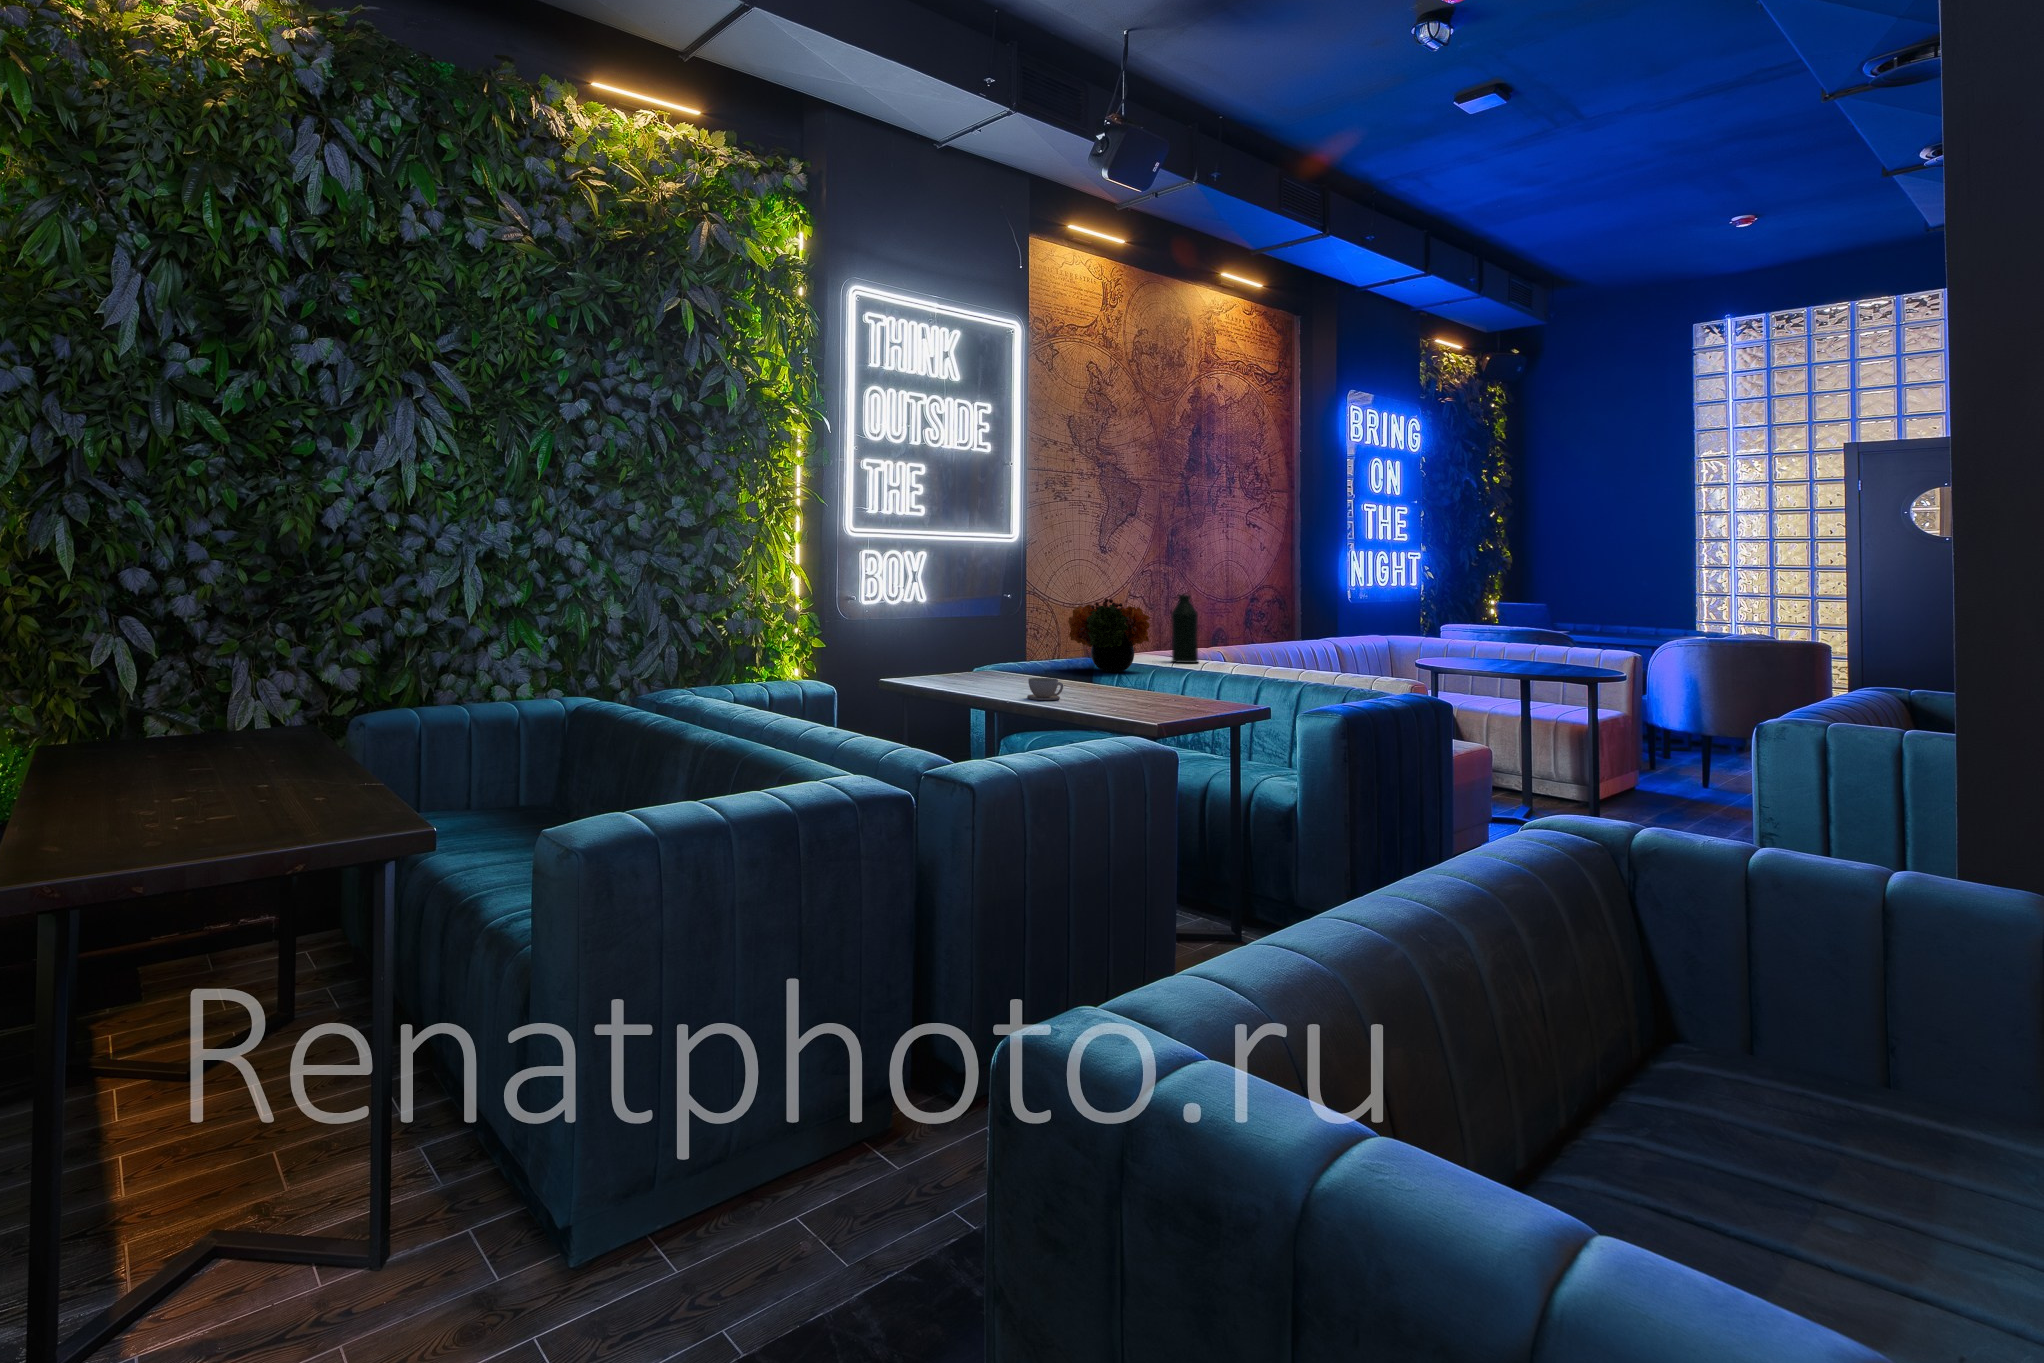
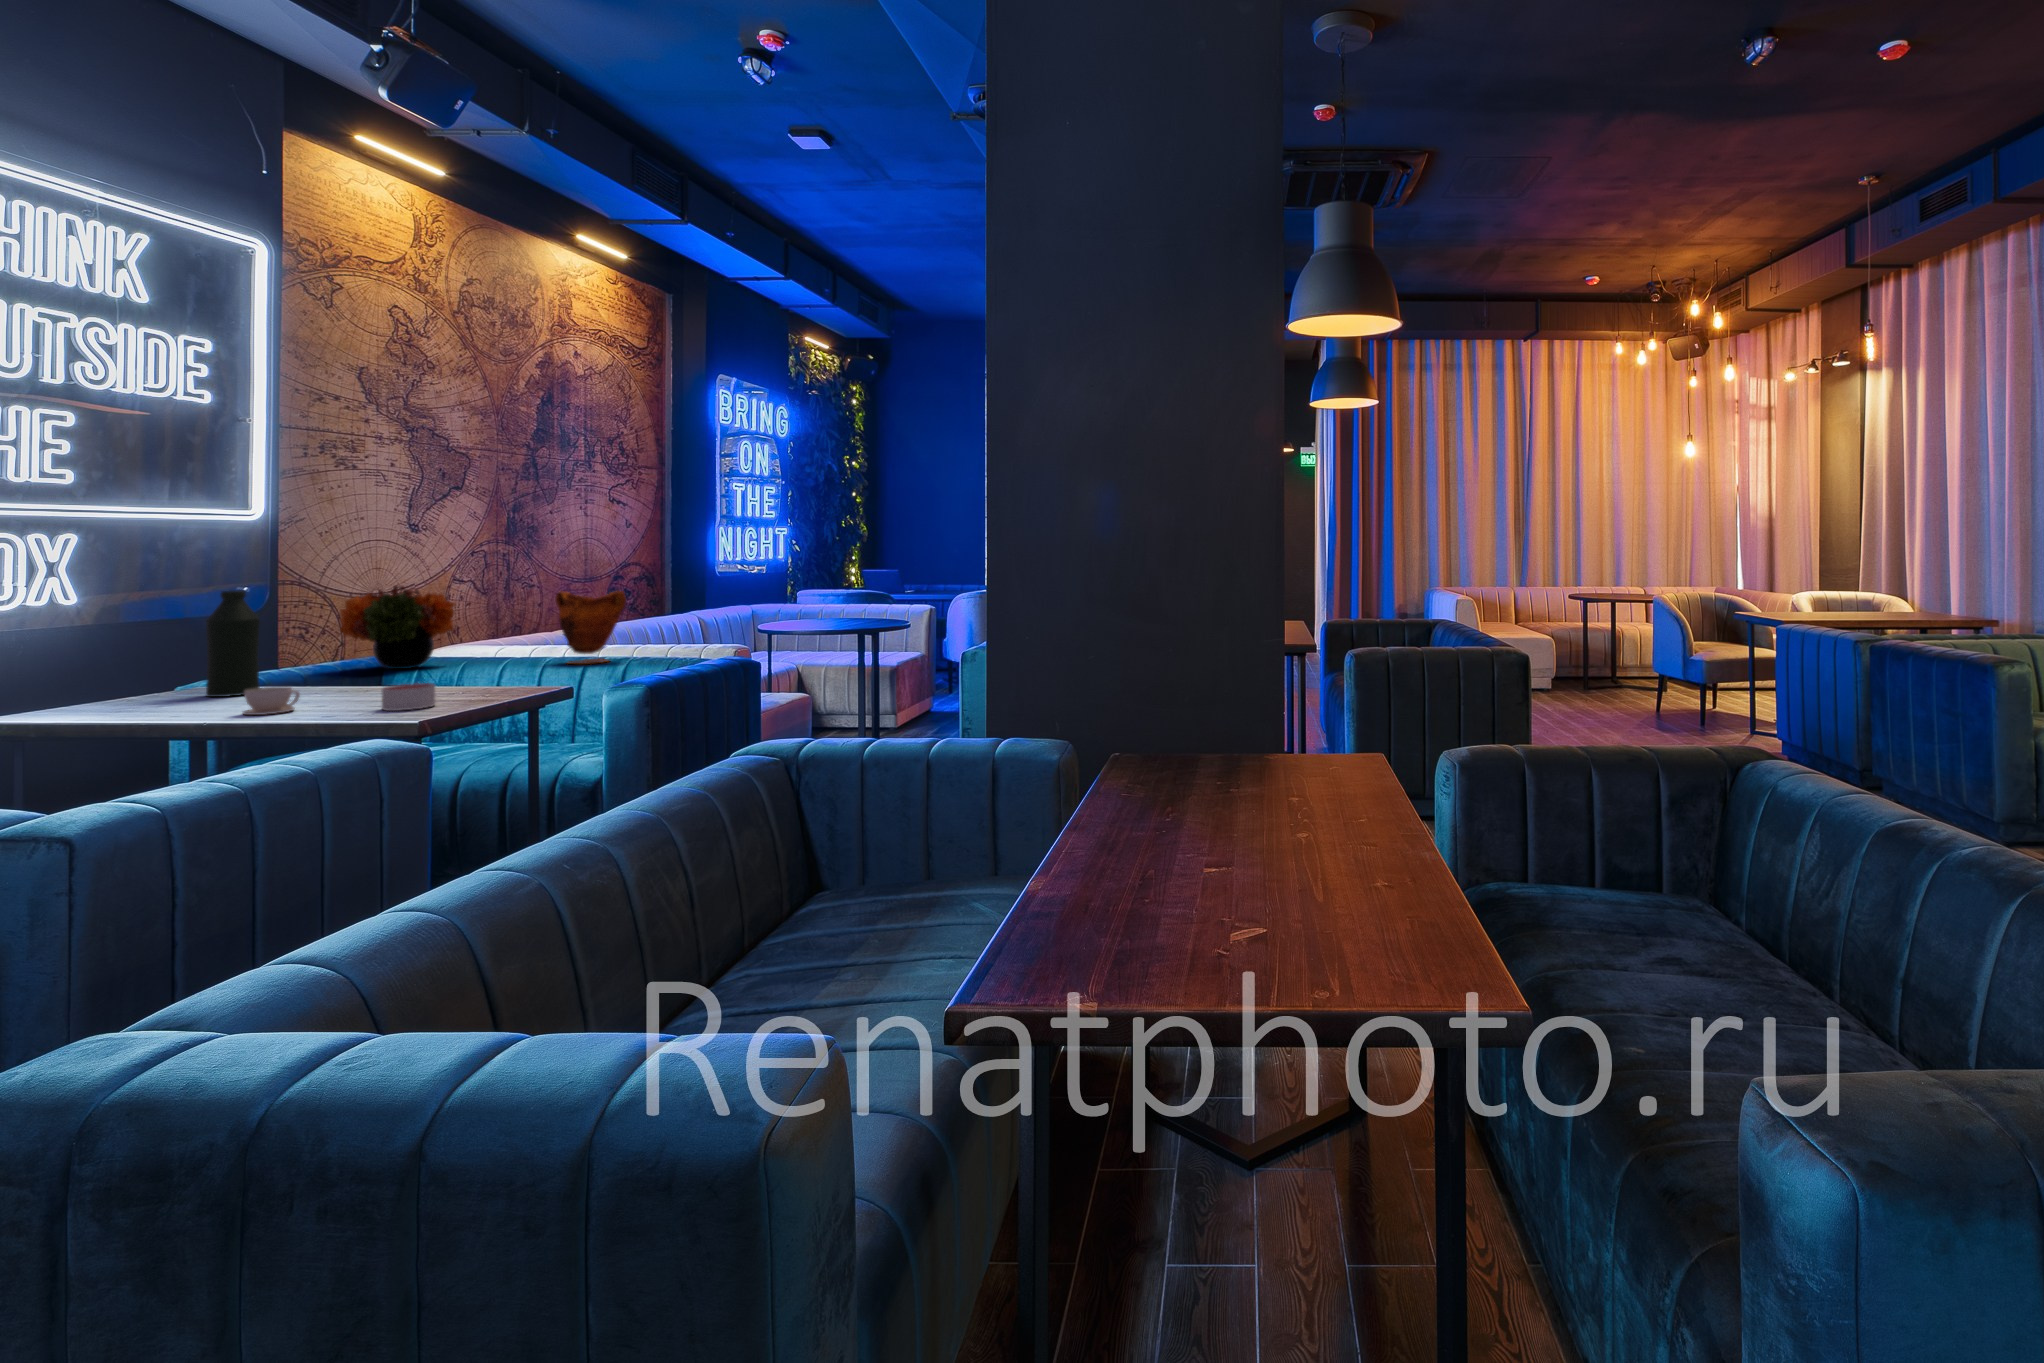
bottle: present [1171,594,1199,663] -> present [206,590,260,697]
vase: none [1231,610,1299,683] -> present [555,591,626,664]
candle: none [1121,686,1160,710] -> present [382,683,435,711]

